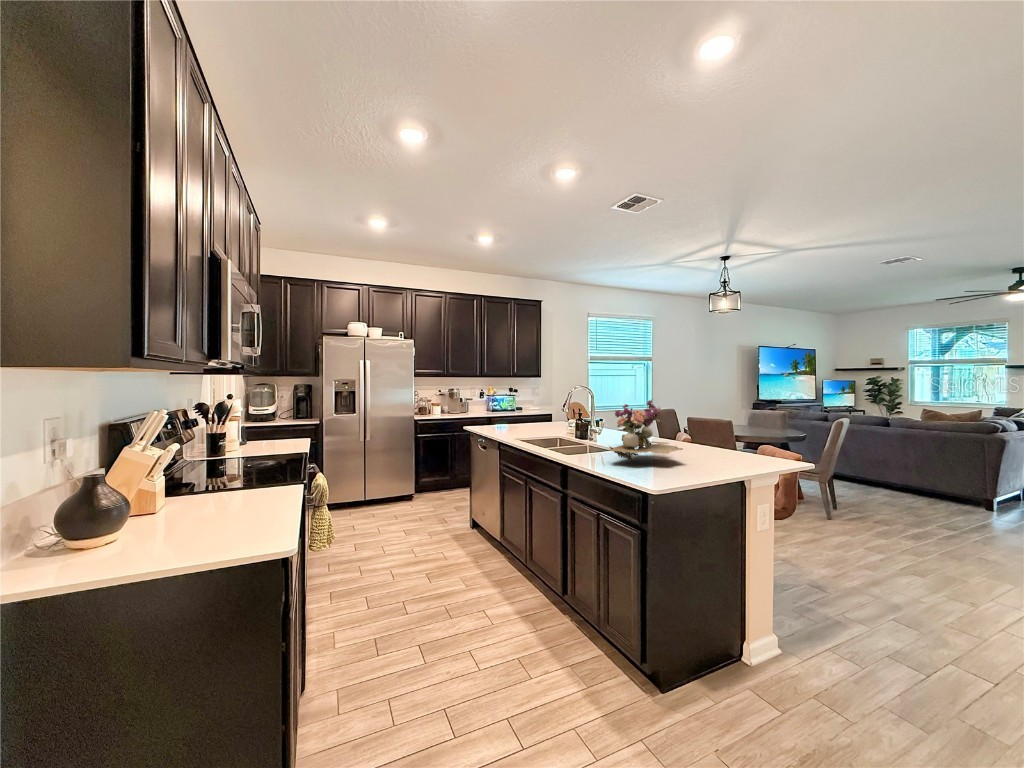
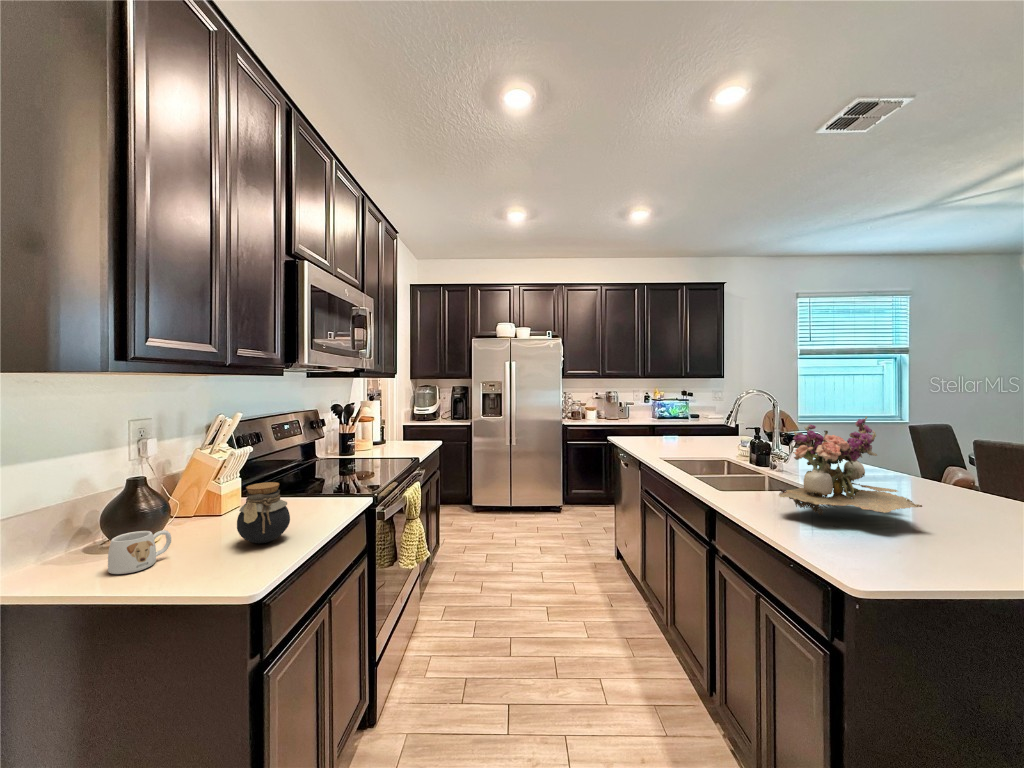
jar: none [212,466,262,520] -> present [237,482,290,543]
mug: none [99,515,154,557] -> present [108,530,171,574]

